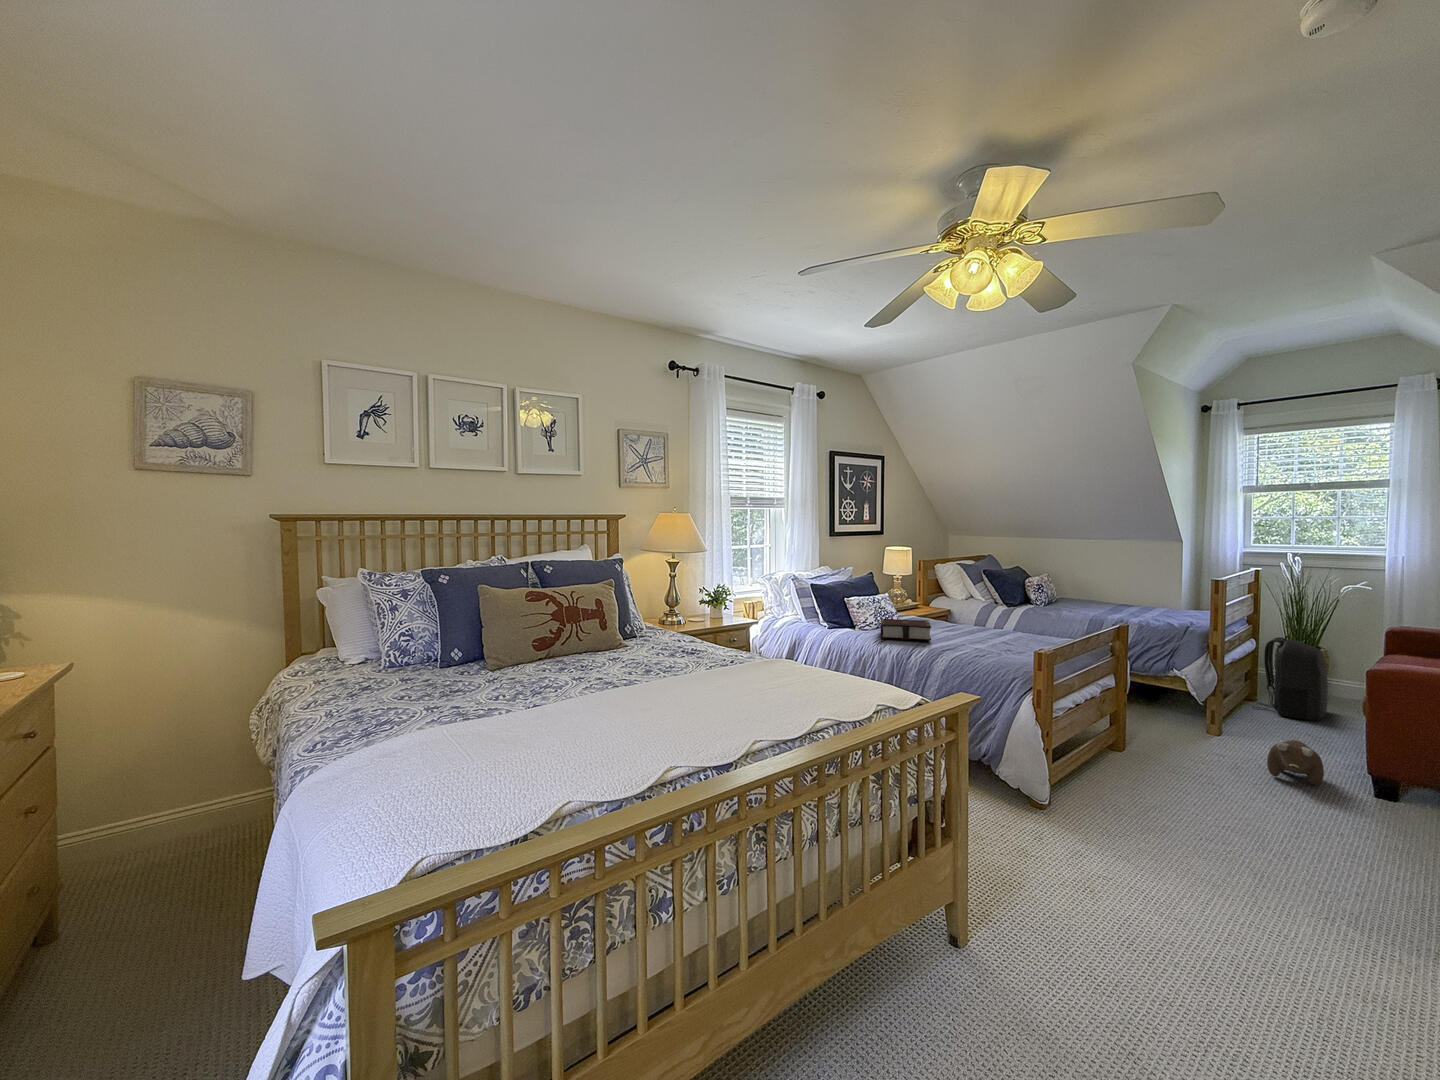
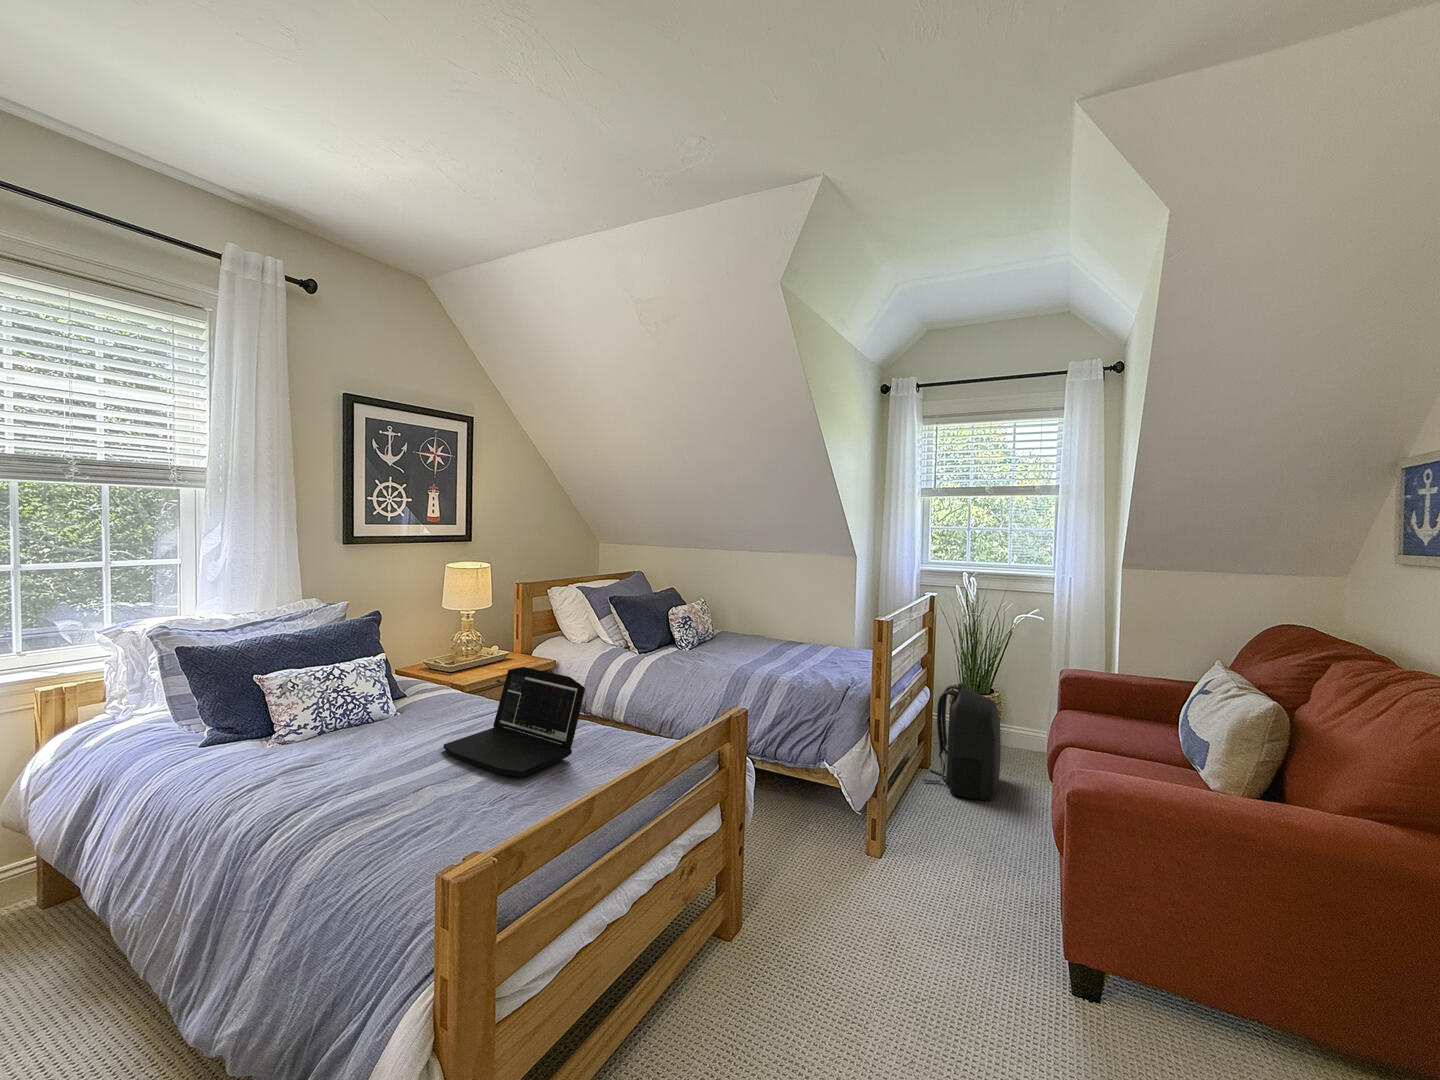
laptop: none [947,597,1026,645] -> present [444,667,585,777]
book: present [881,619,931,640] -> none [249,725,400,787]
plush toy: present [1267,740,1324,786] -> none [935,896,1008,979]

